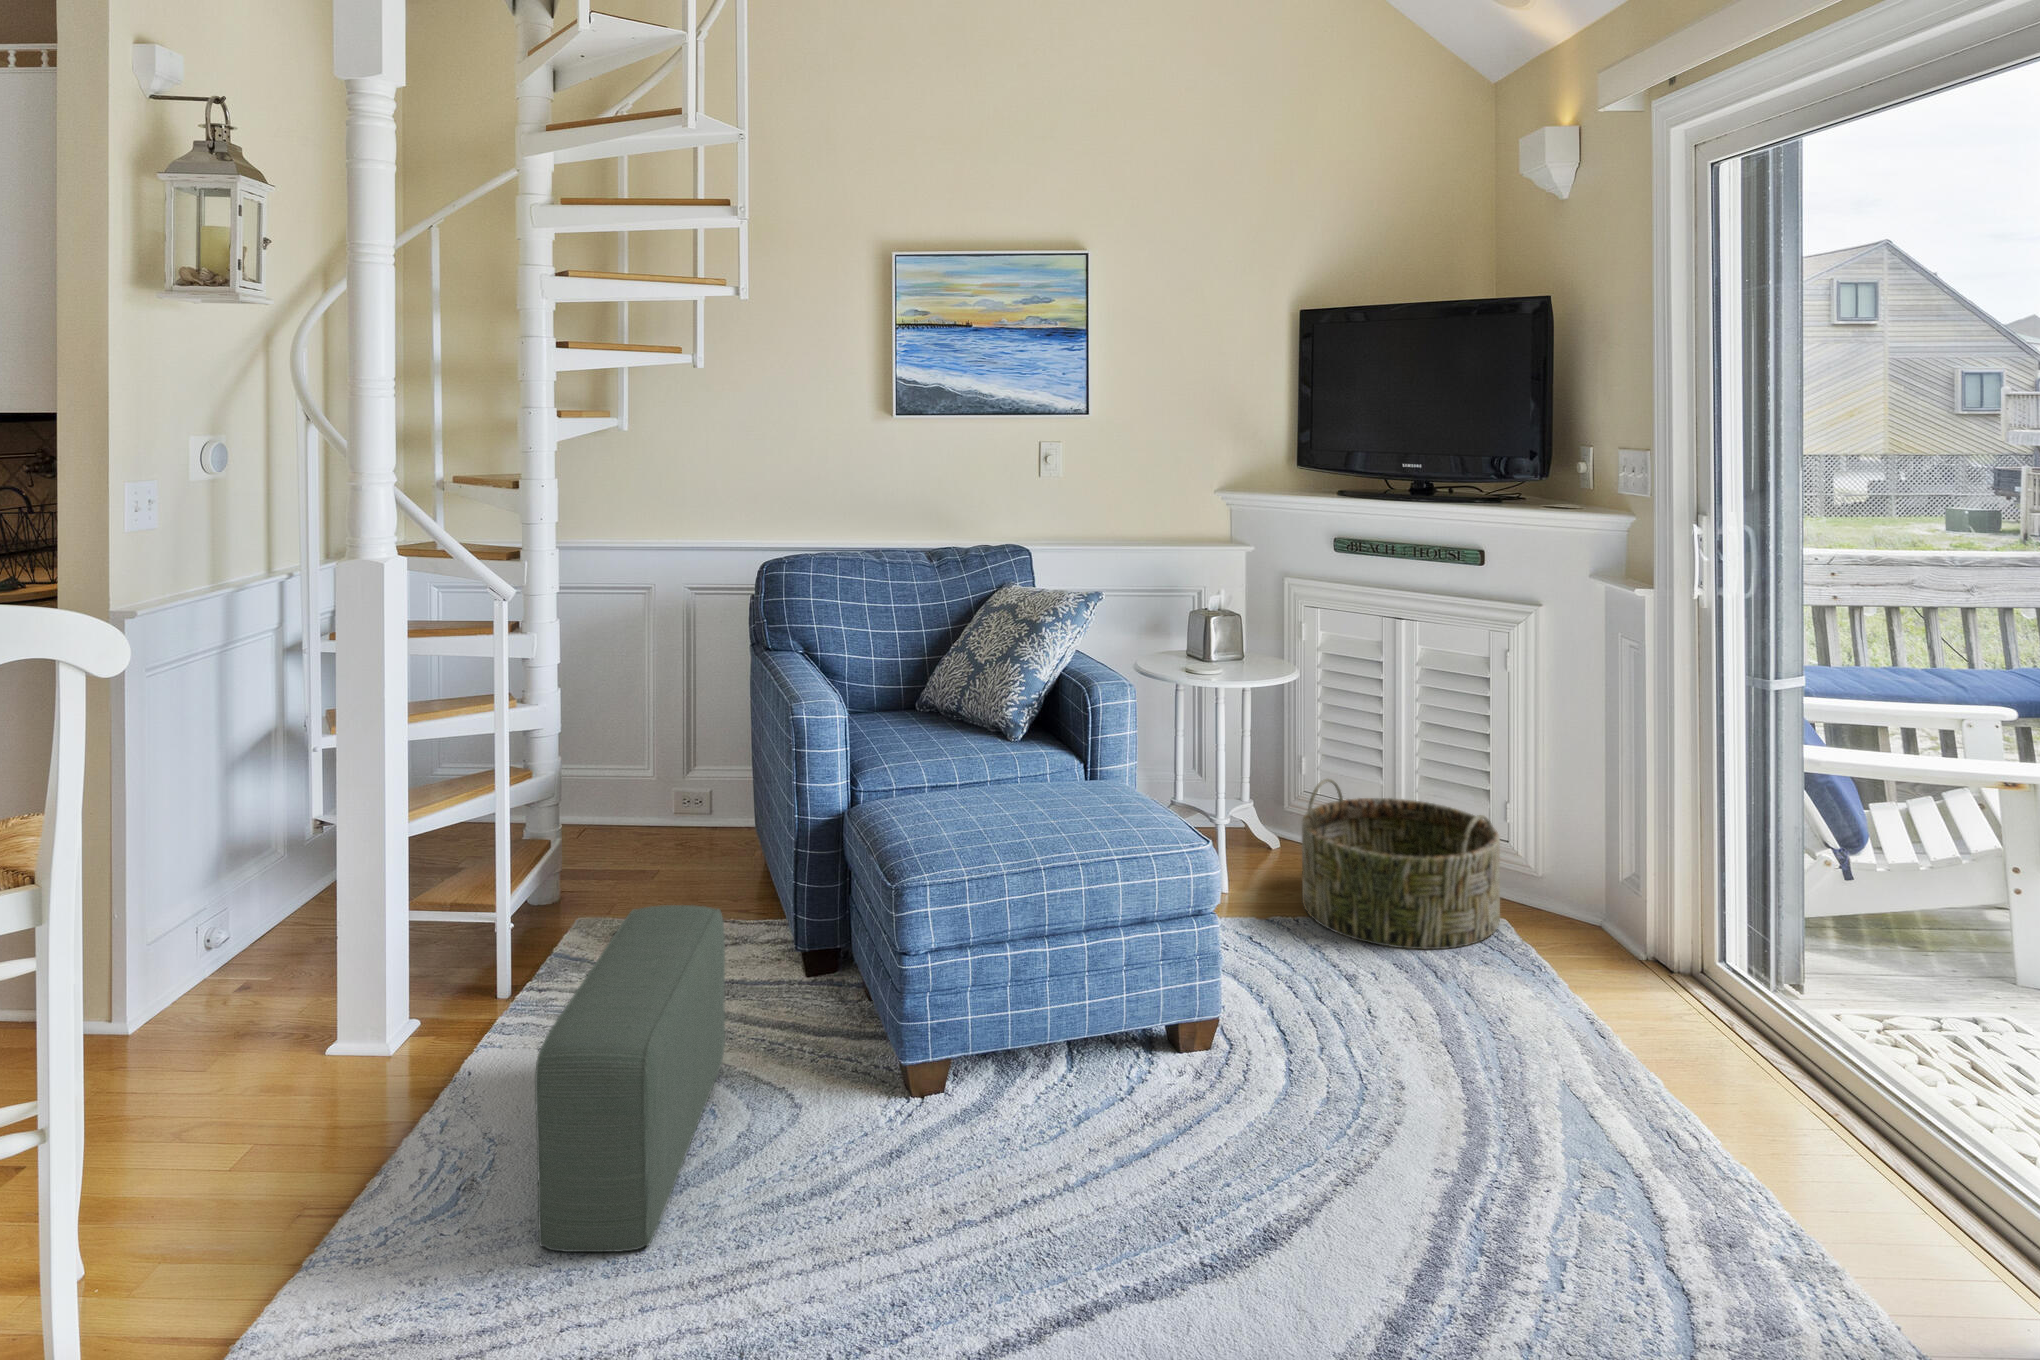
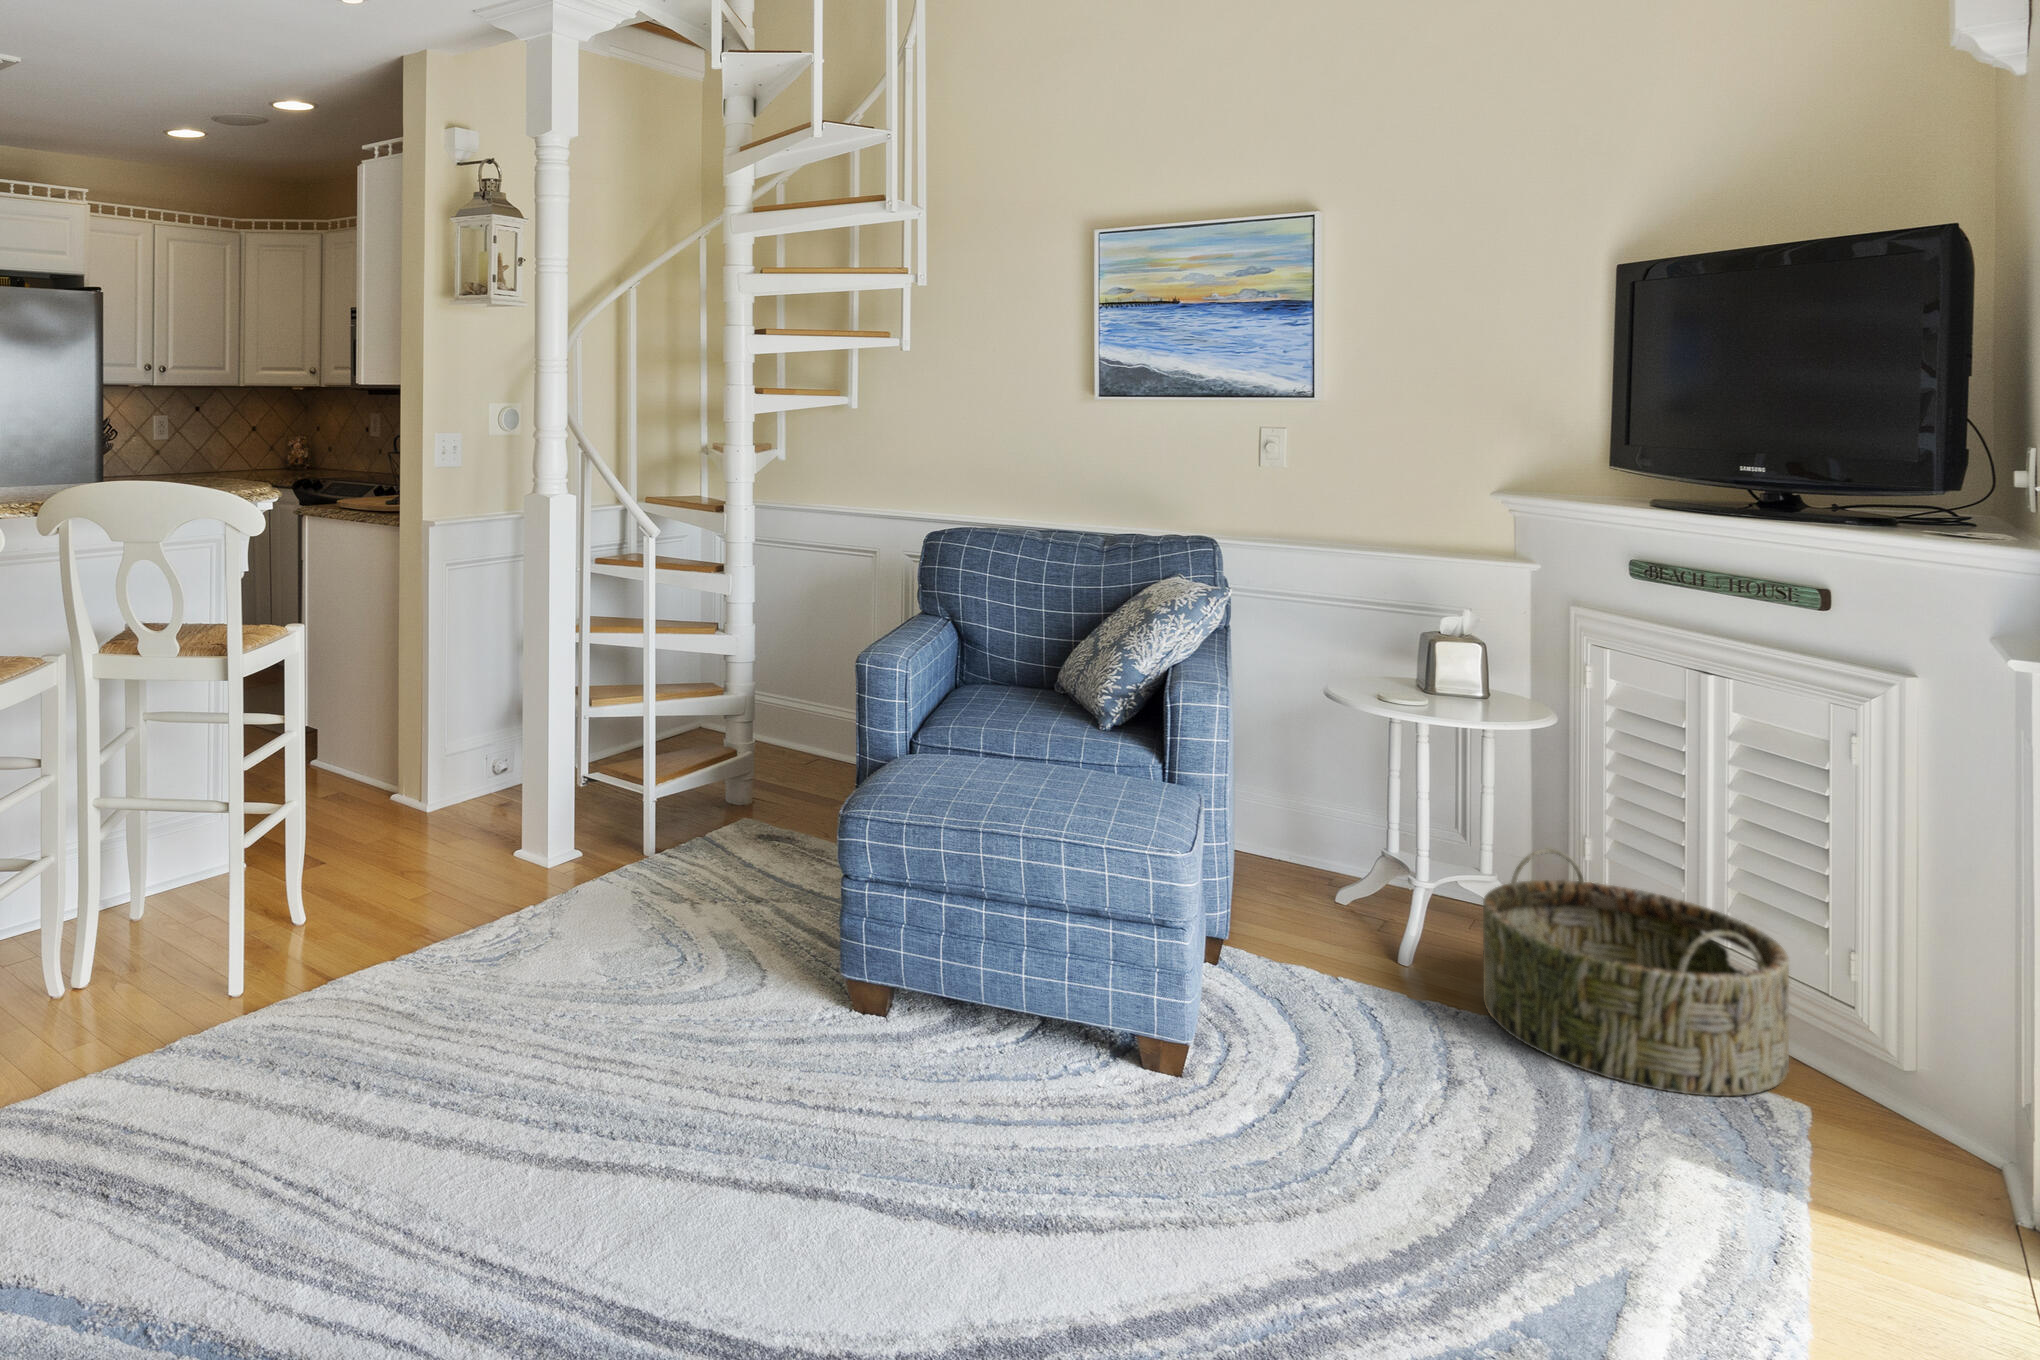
pouf: present [535,905,725,1252] -> none [507,793,748,1031]

